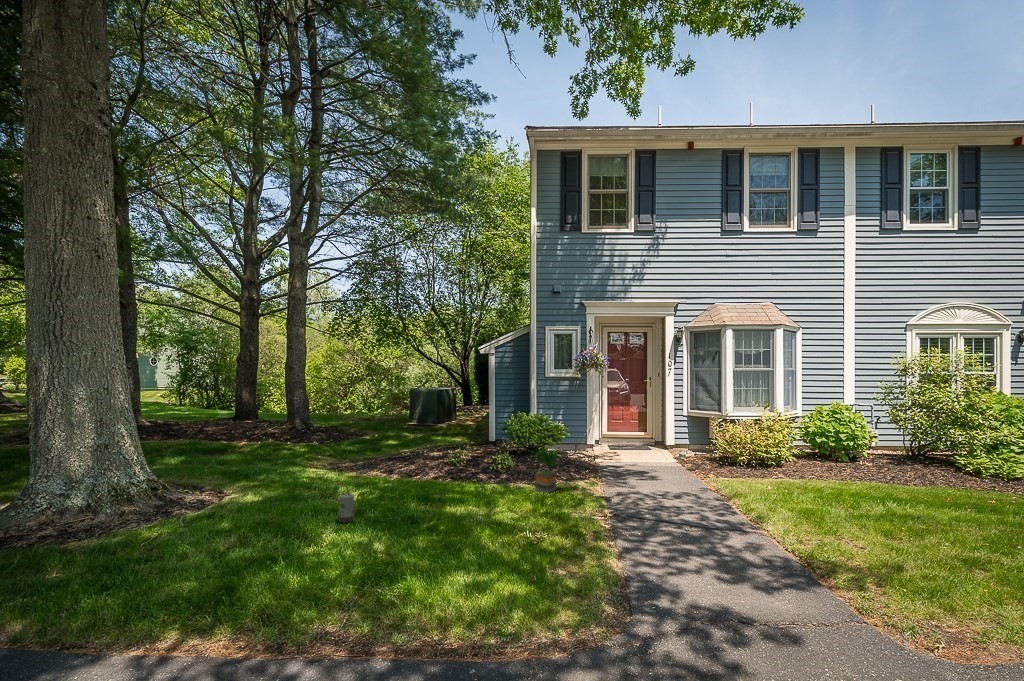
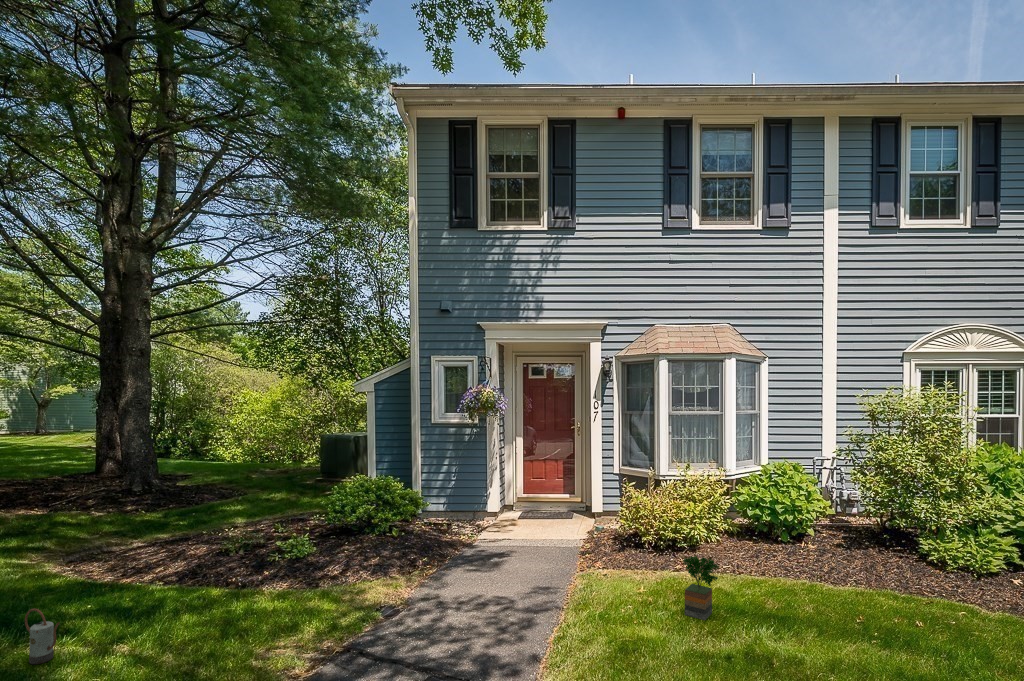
potted tree: present [536,450,560,493] -> present [683,556,719,620]

